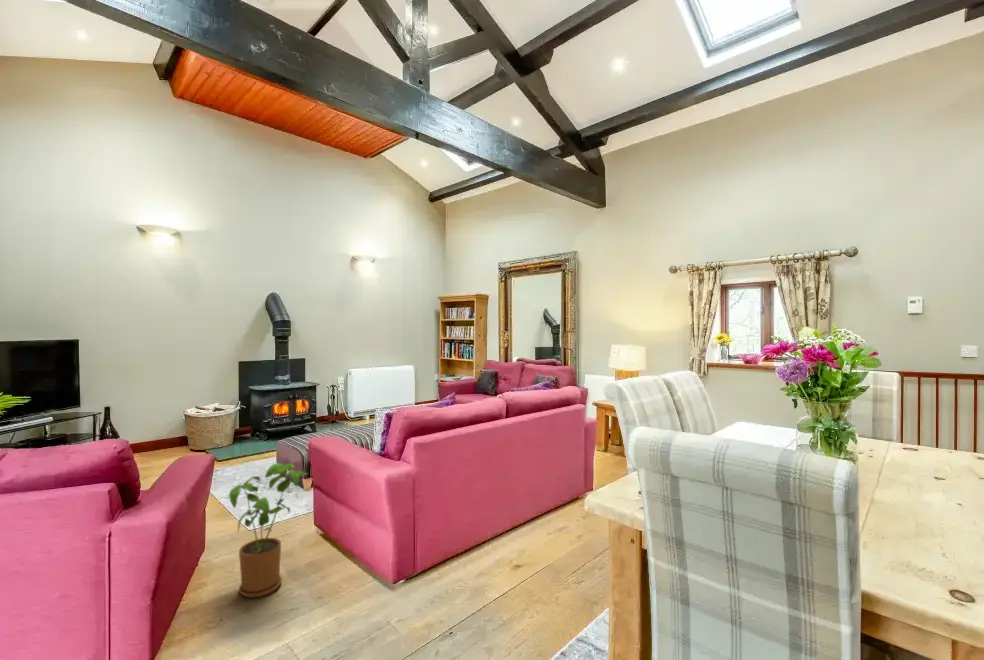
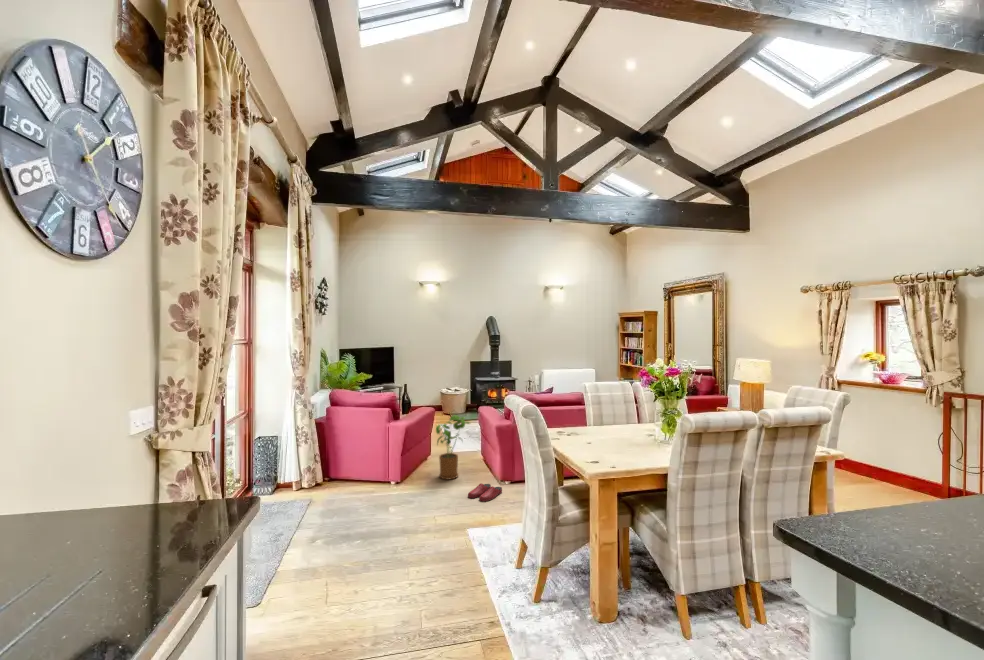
slippers: none [328,587,390,636] -> present [468,483,502,501]

